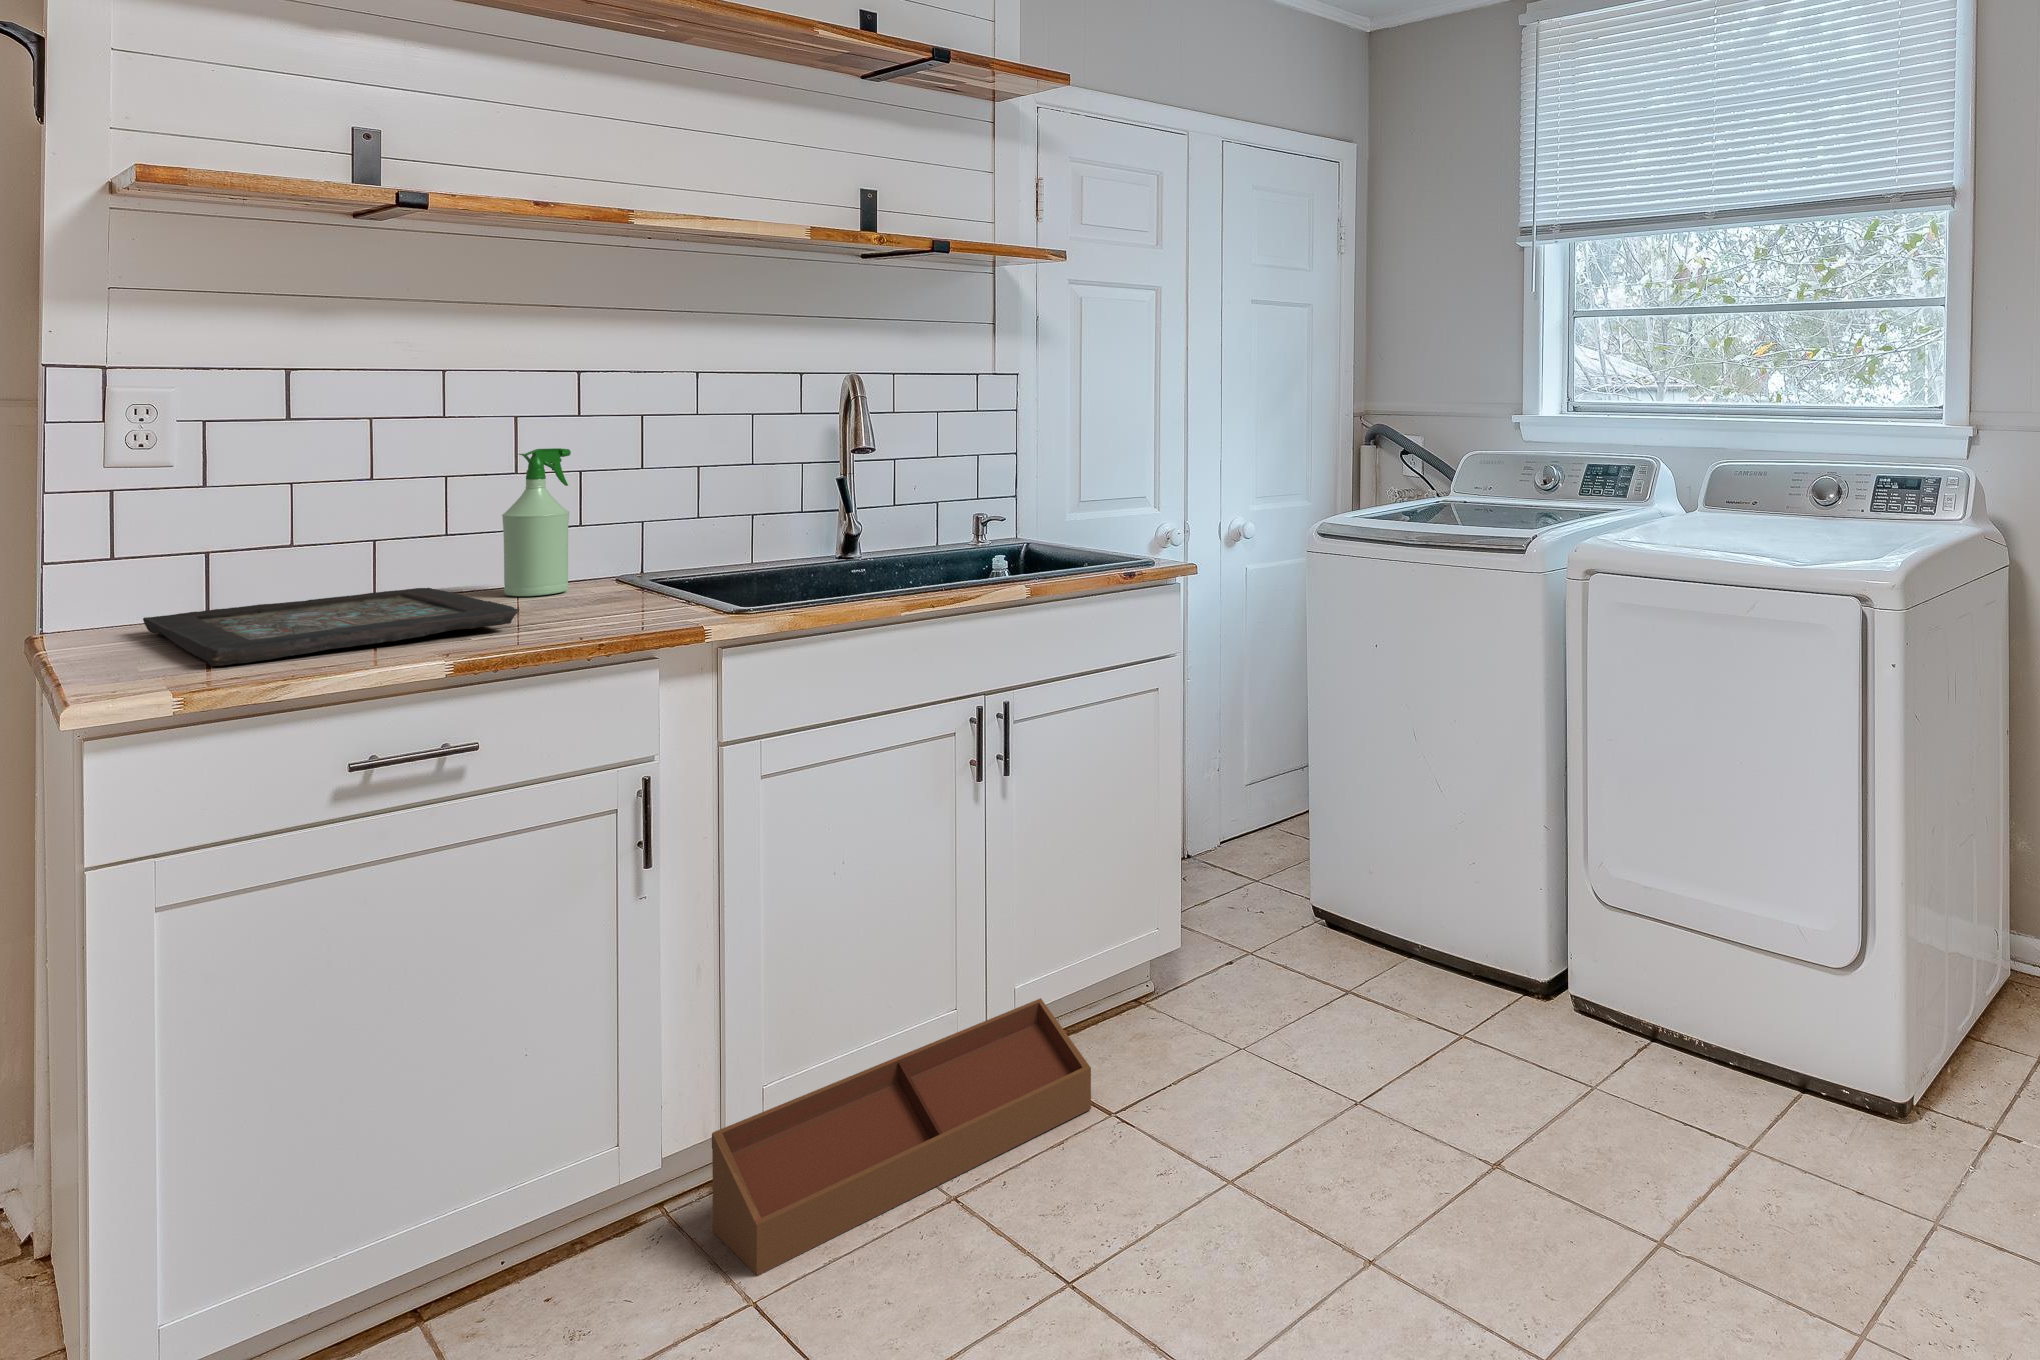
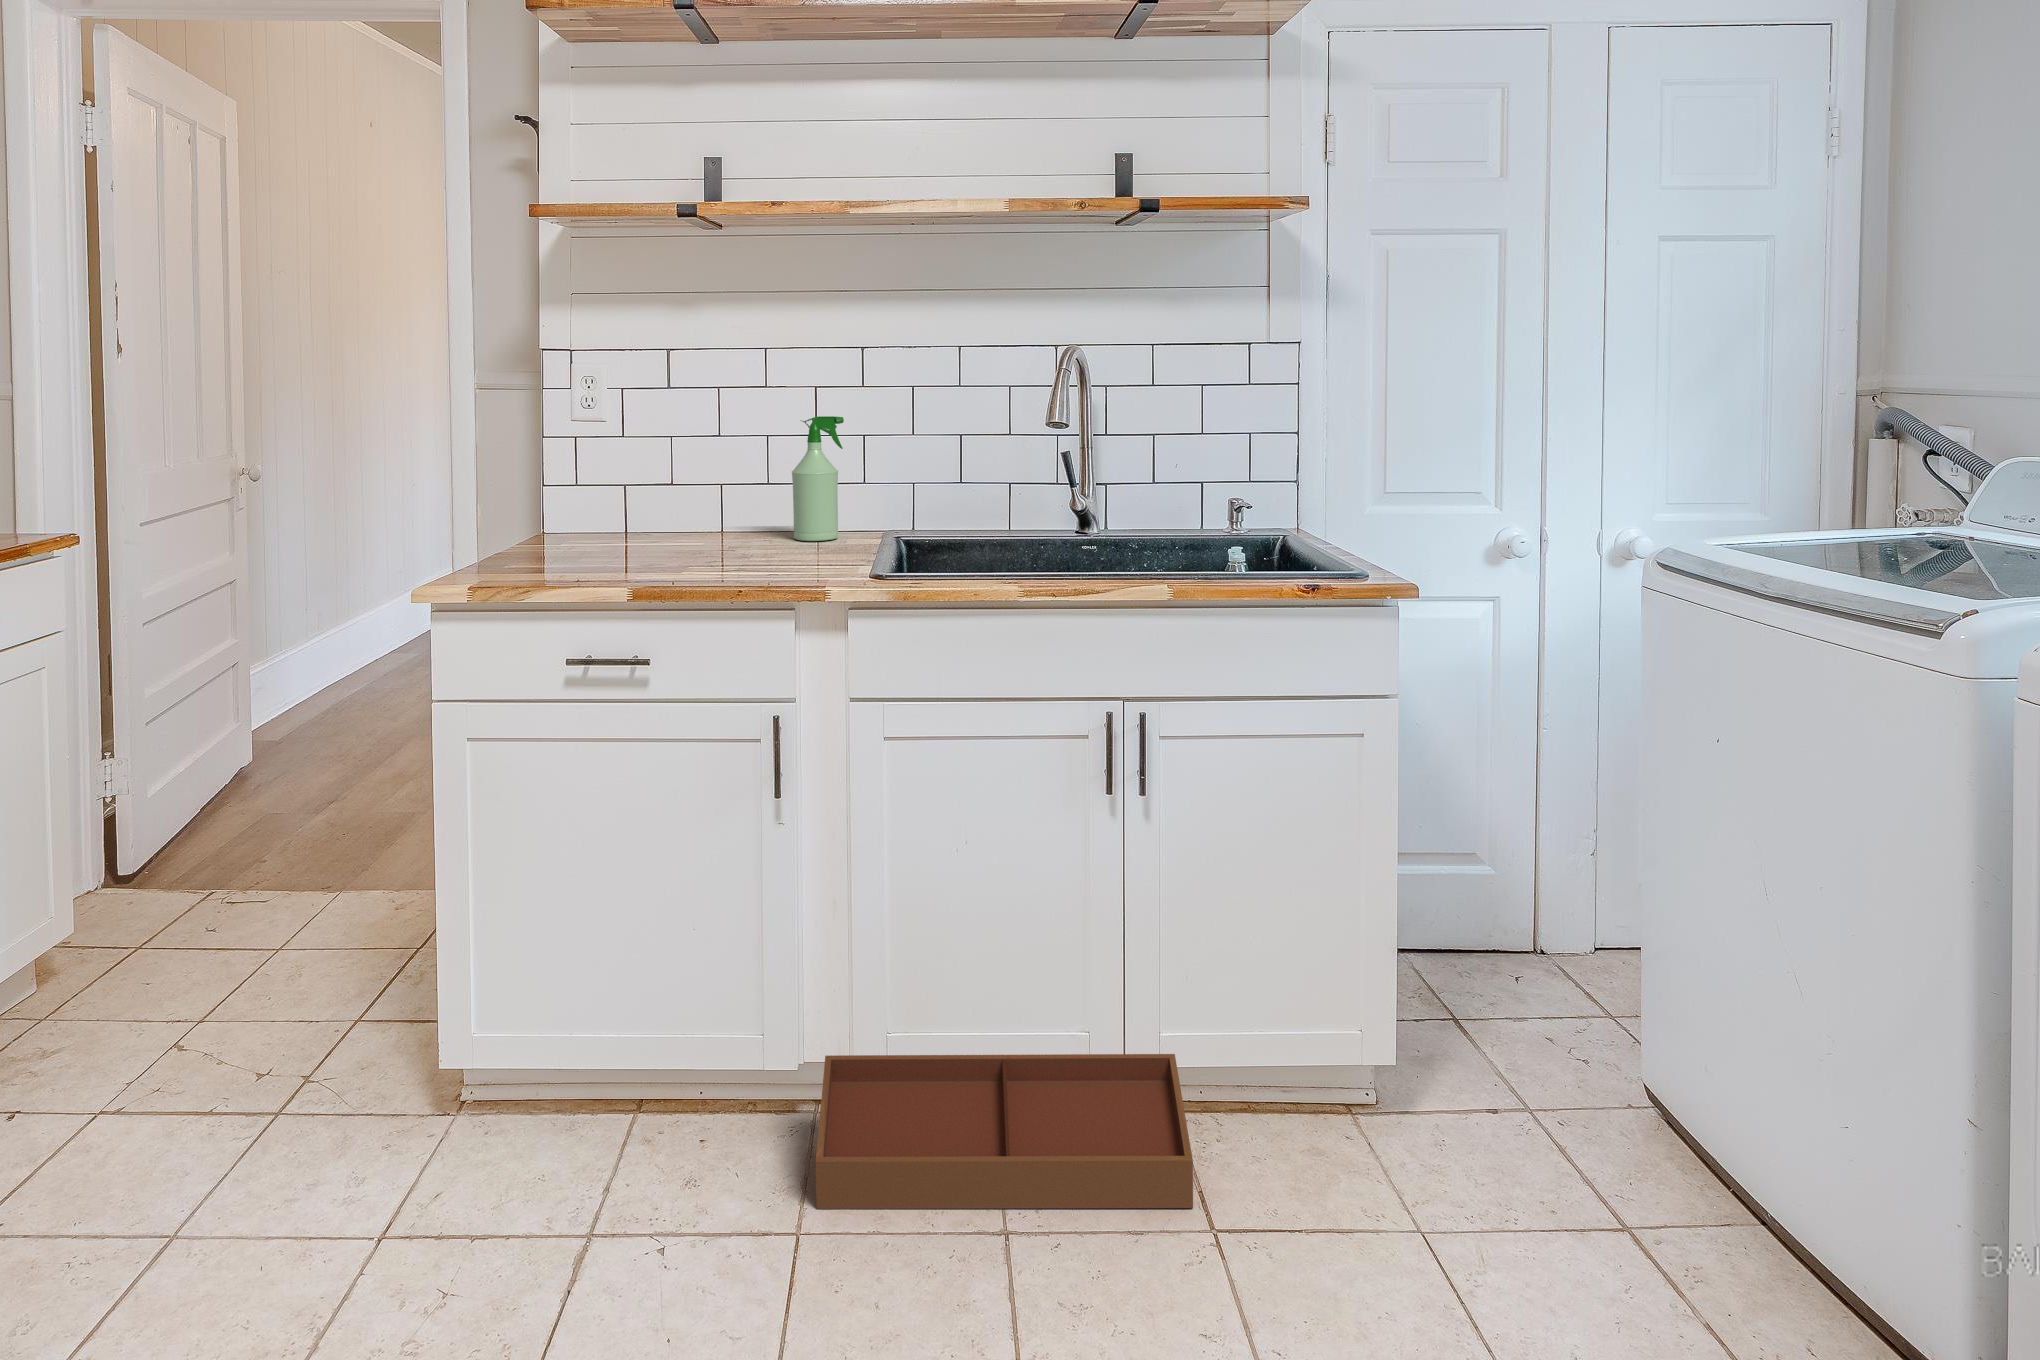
decorative tray: present [143,588,519,666] -> none [523,526,741,573]

